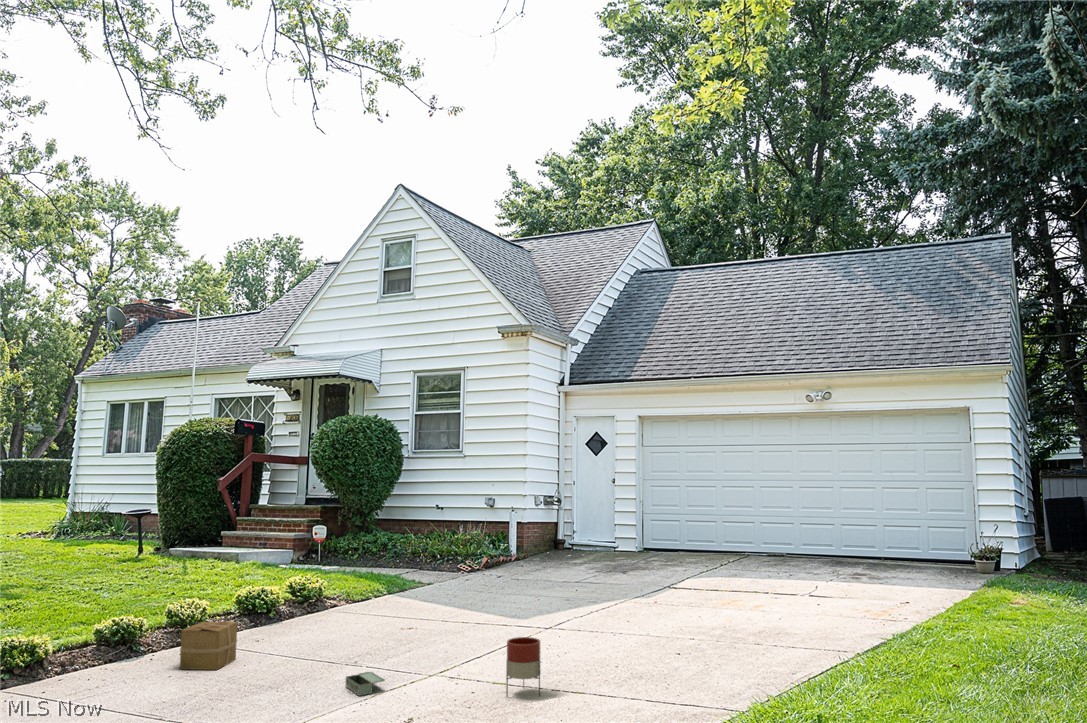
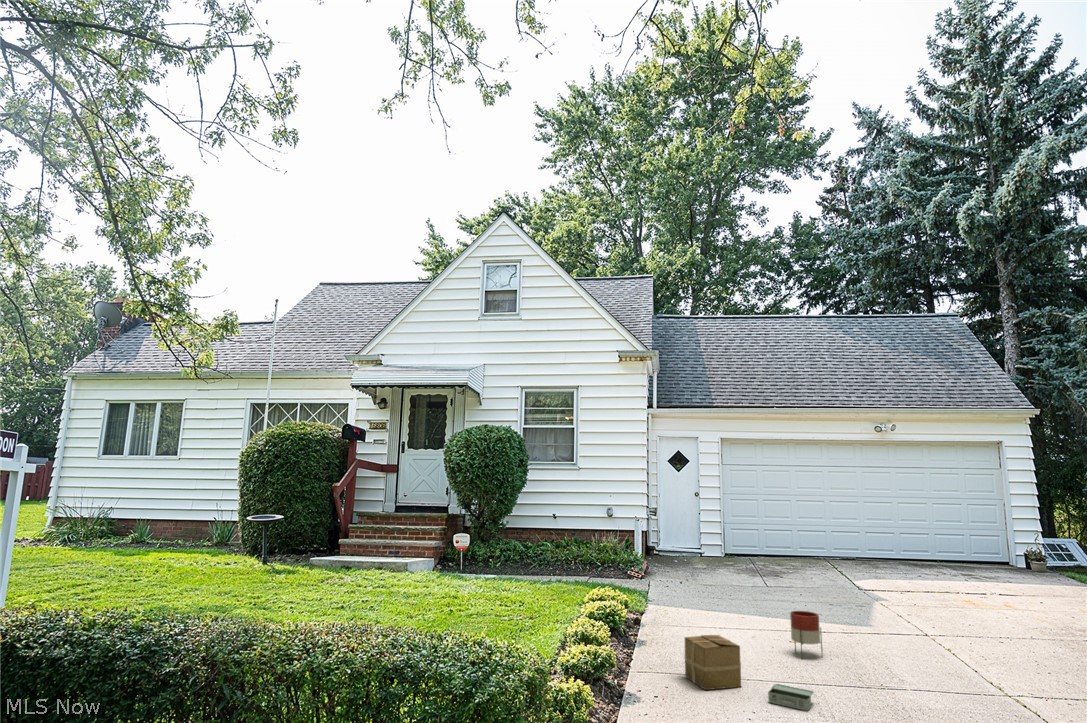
planter: present [506,637,541,697] -> present [790,611,823,656]
toolbox: present [346,672,384,696] -> present [768,684,813,711]

